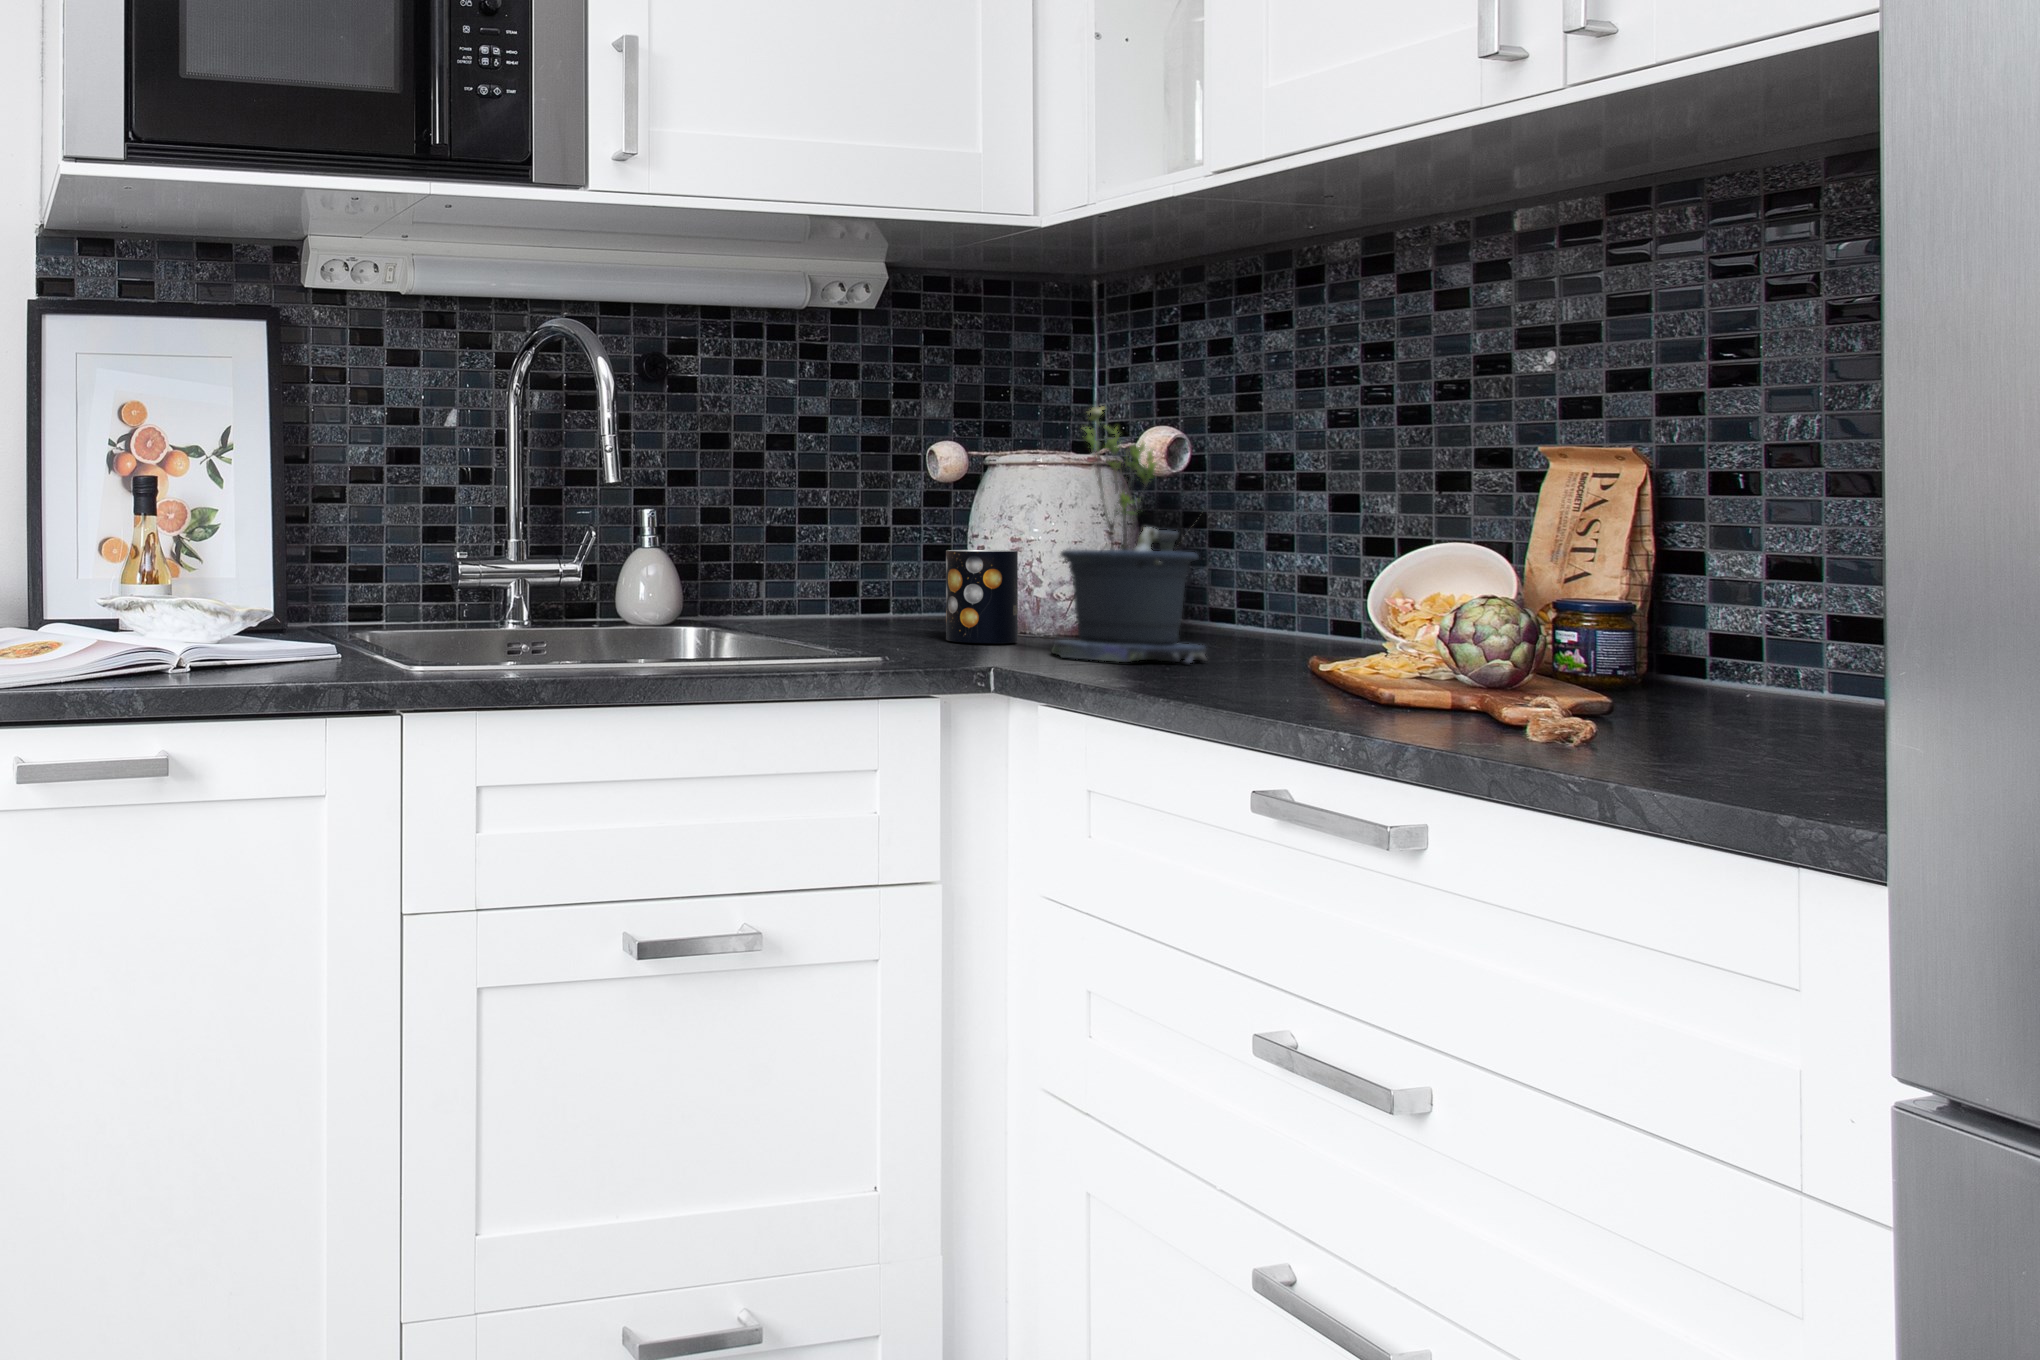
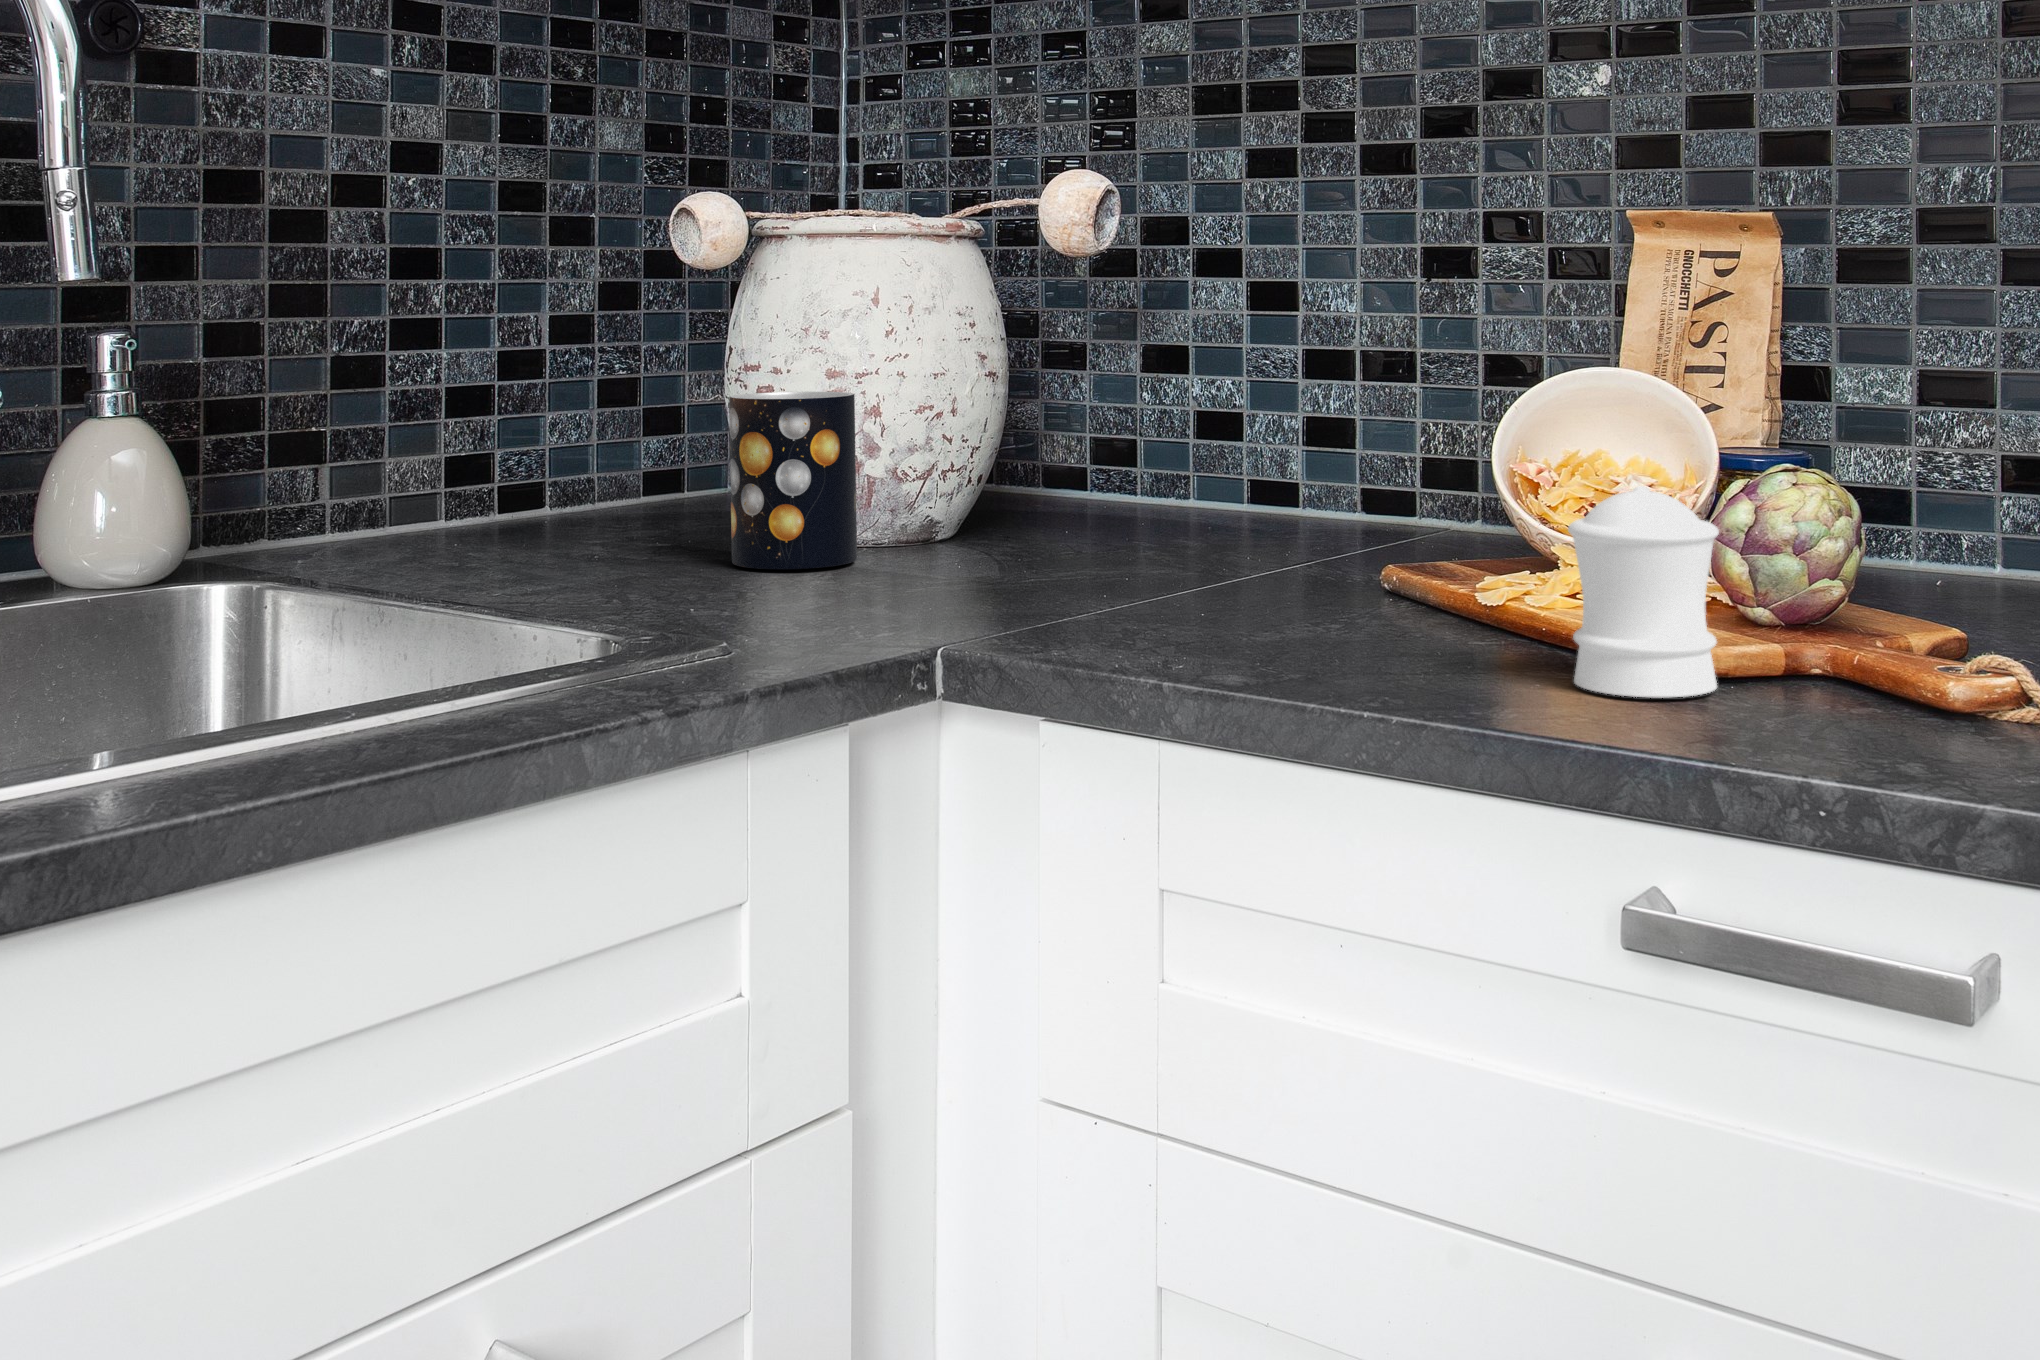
potted plant: present [1051,407,1206,663] -> none [959,133,1219,596]
salt shaker: none [1284,597,1376,712] -> present [1568,486,1719,697]

